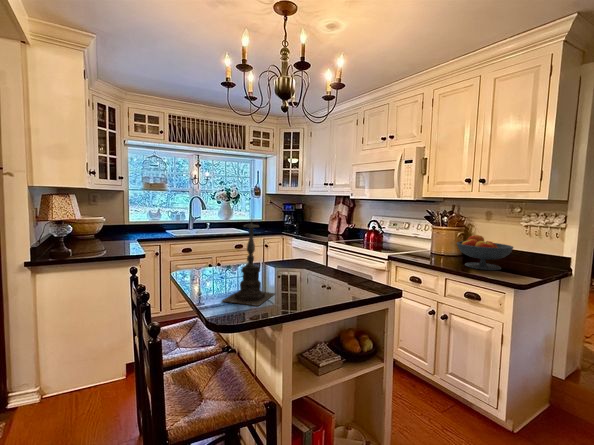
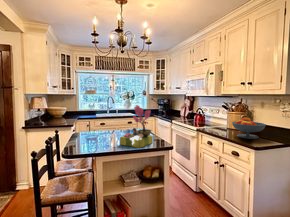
flower arrangement: none [300,211,358,298] -> present [120,105,153,148]
candle holder: present [222,222,275,306] -> none [80,106,108,149]

